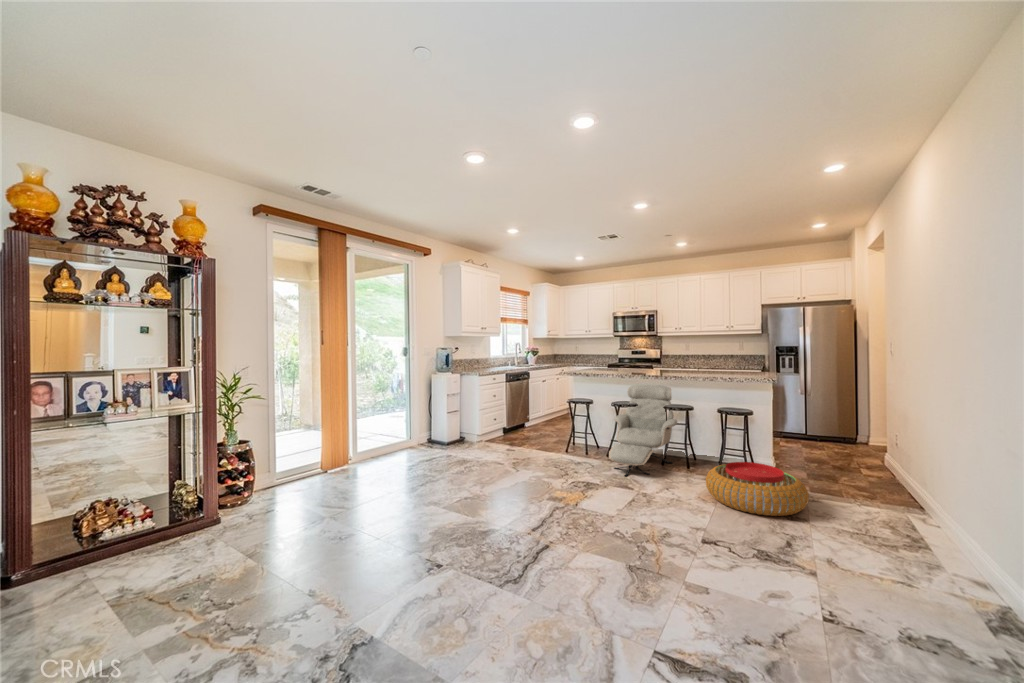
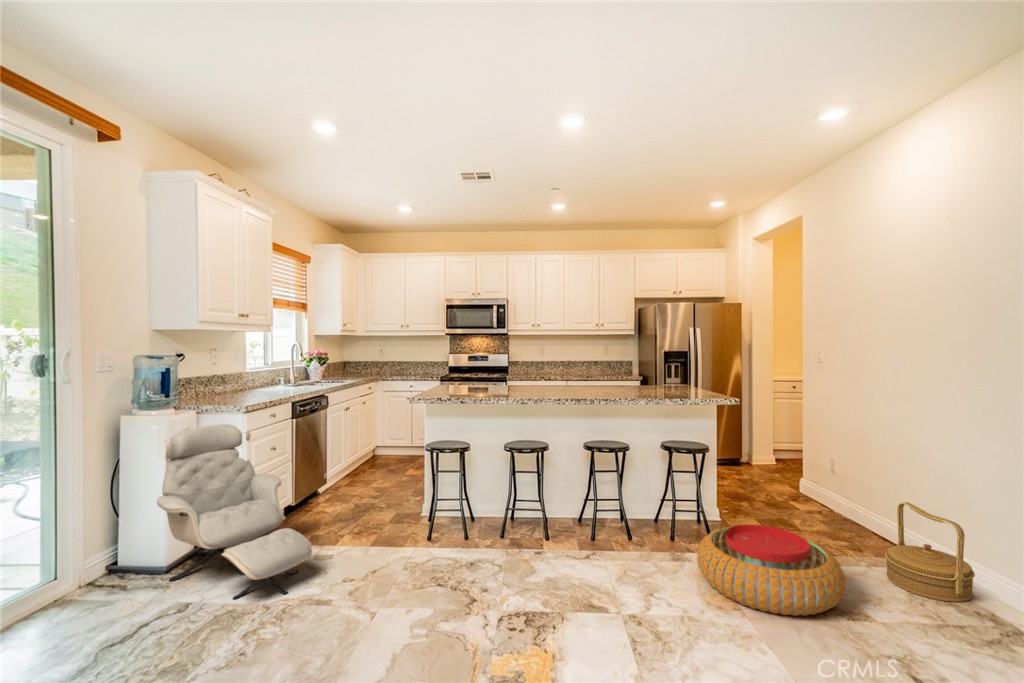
armchair: present [609,384,677,476] -> present [157,424,312,599]
woven basket: none [866,462,941,537] -> present [885,502,975,602]

